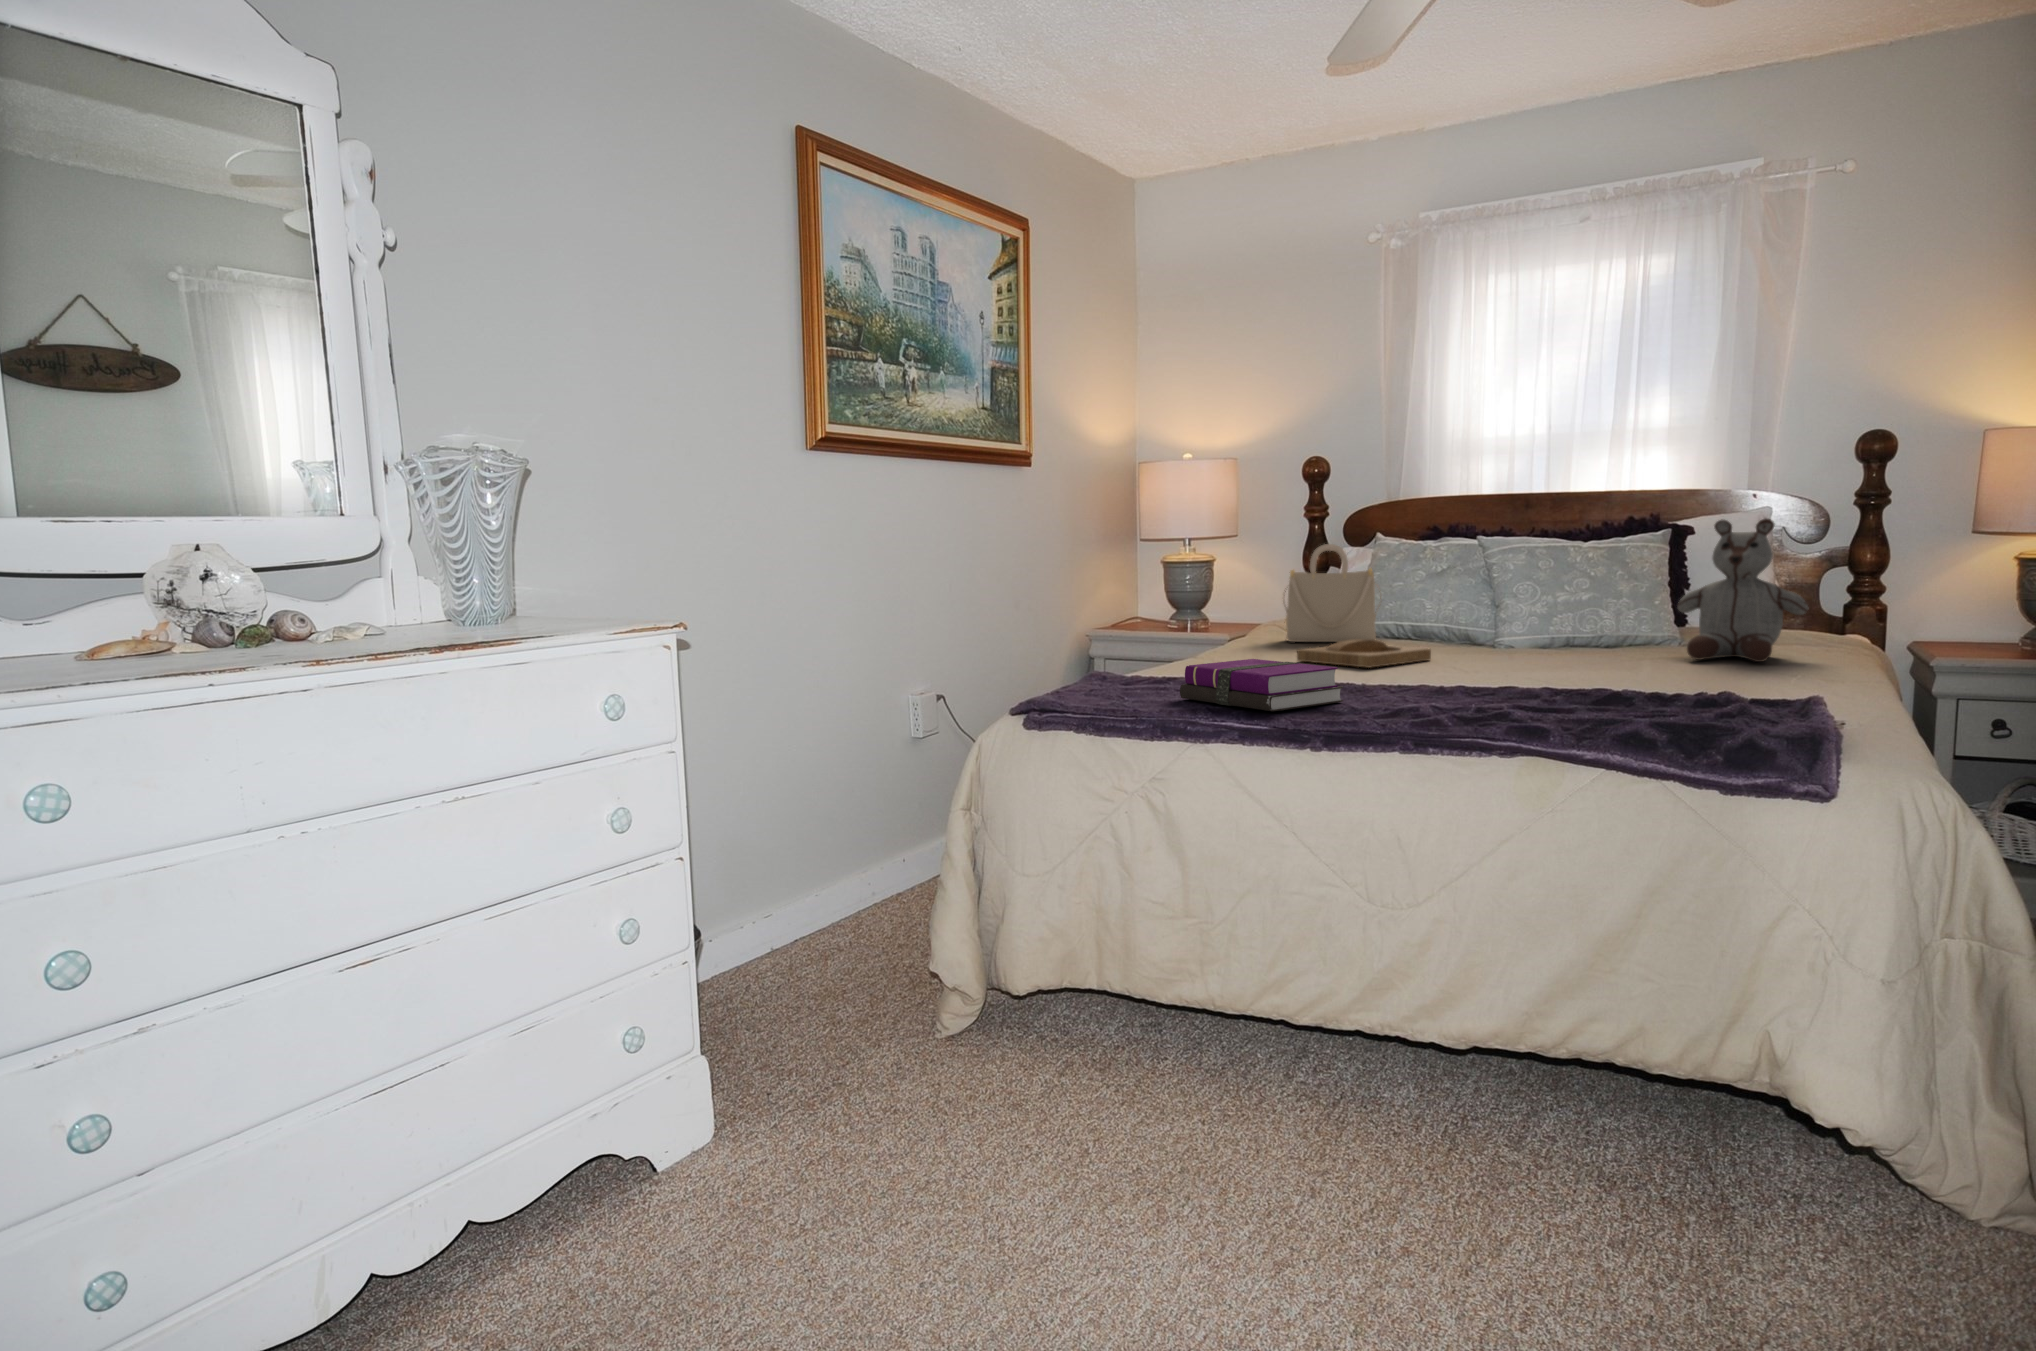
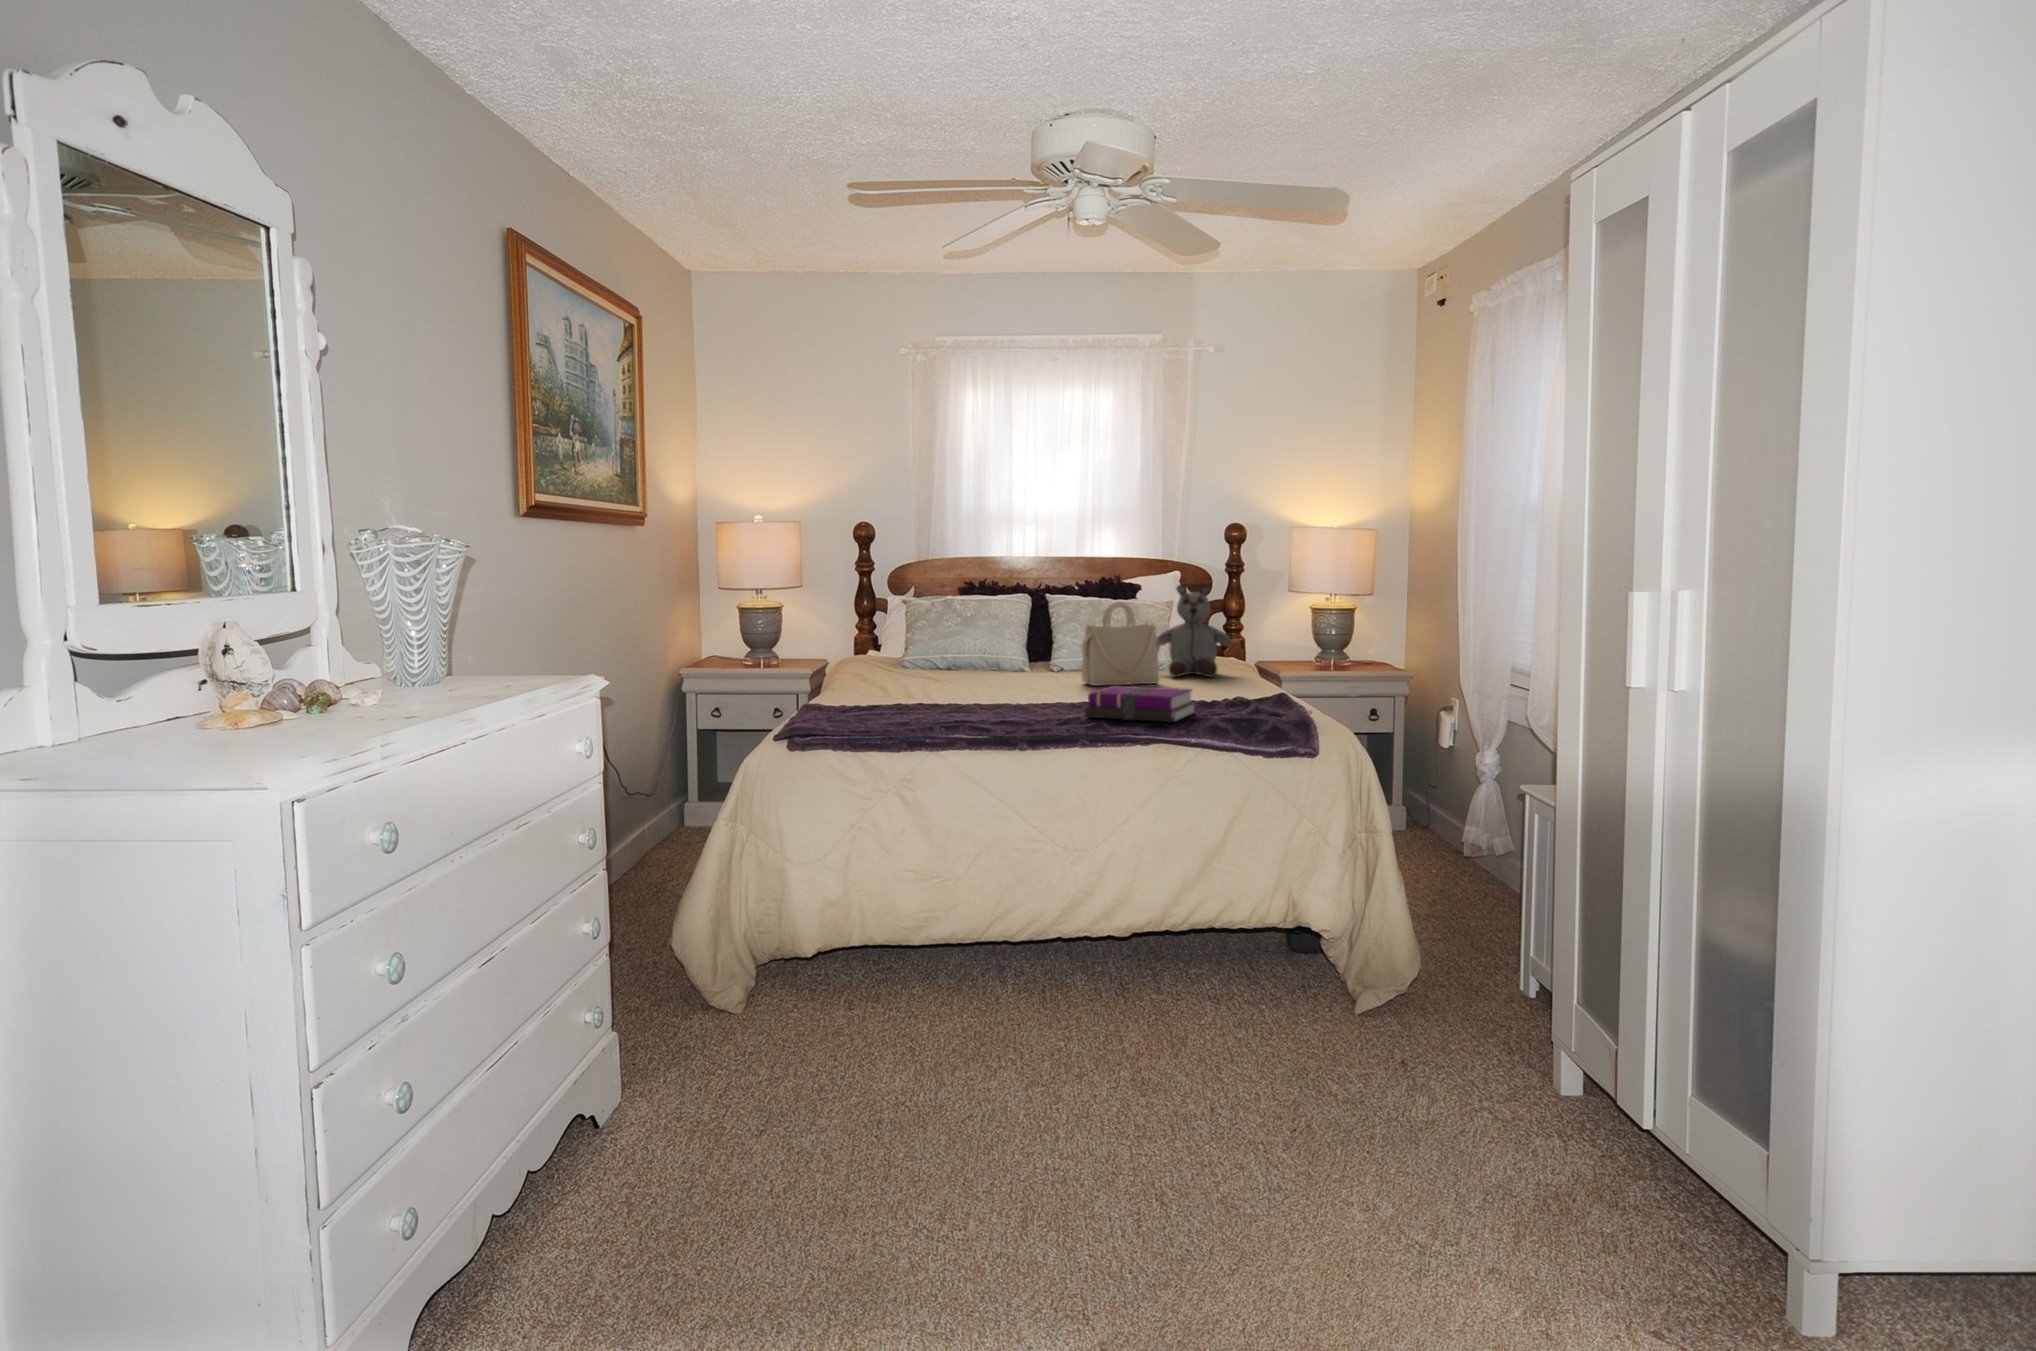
handbag: present [1284,544,1381,642] -> present [1082,602,1160,686]
tray: present [1297,640,1431,668] -> none [922,672,1014,692]
notebook: present [1180,659,1343,711] -> present [1085,686,1194,722]

